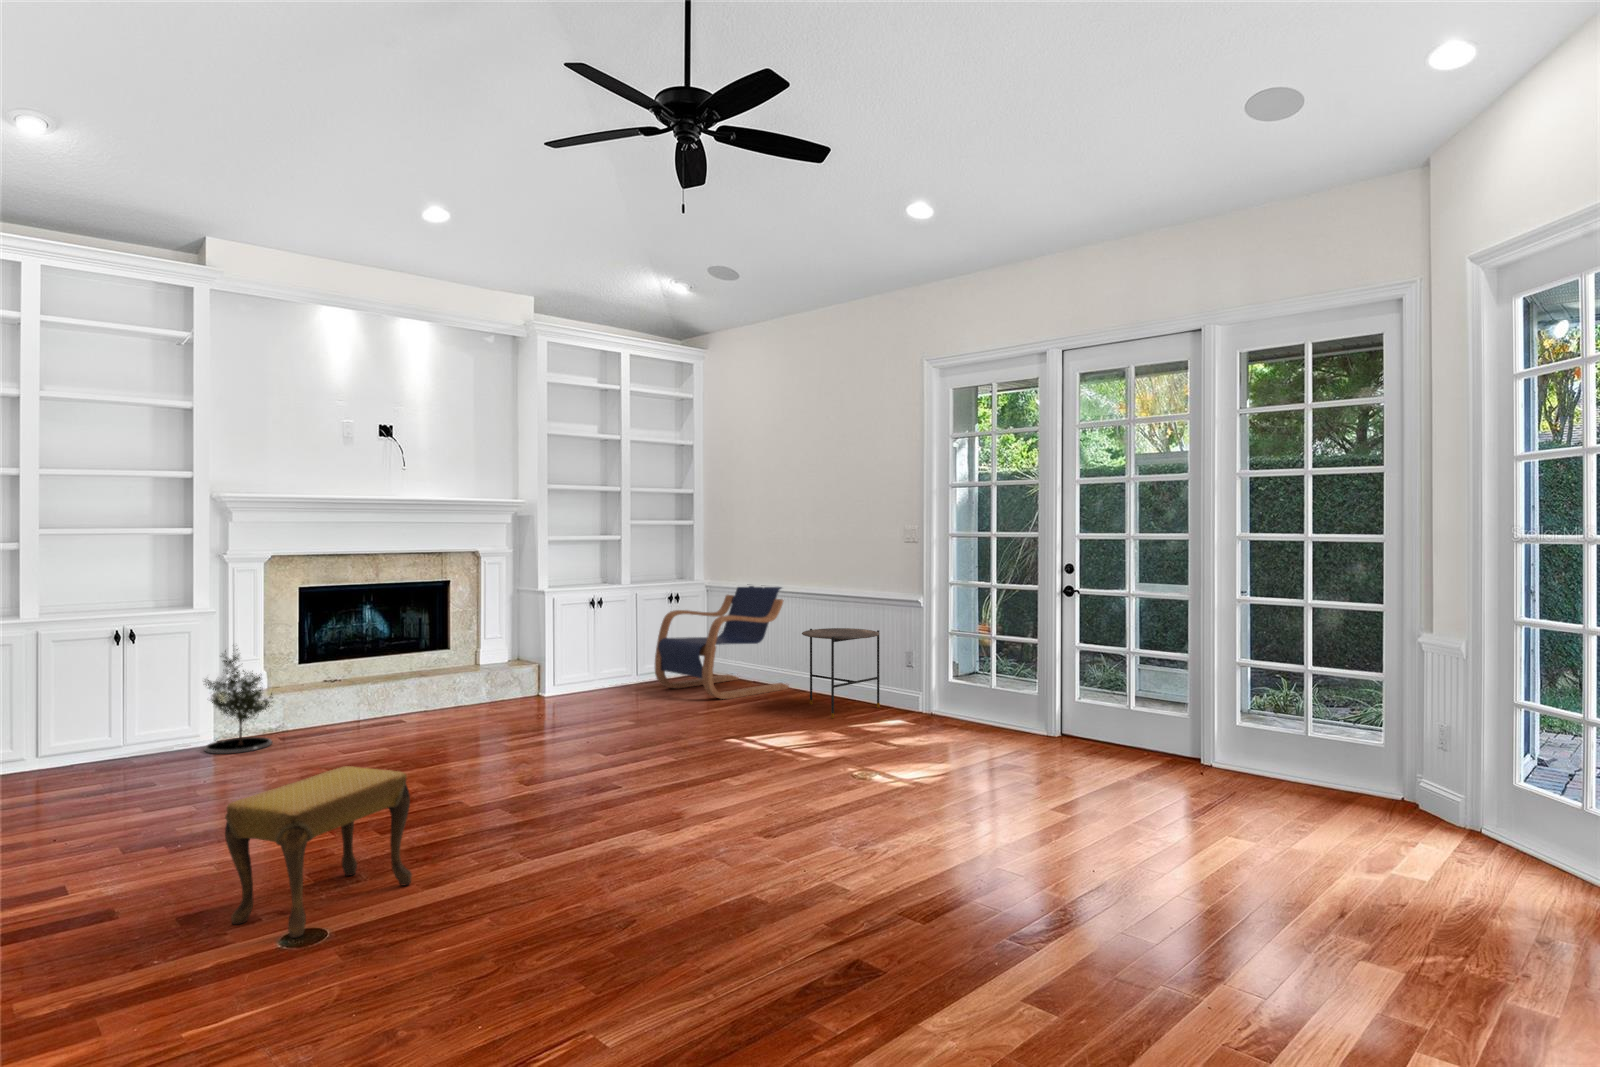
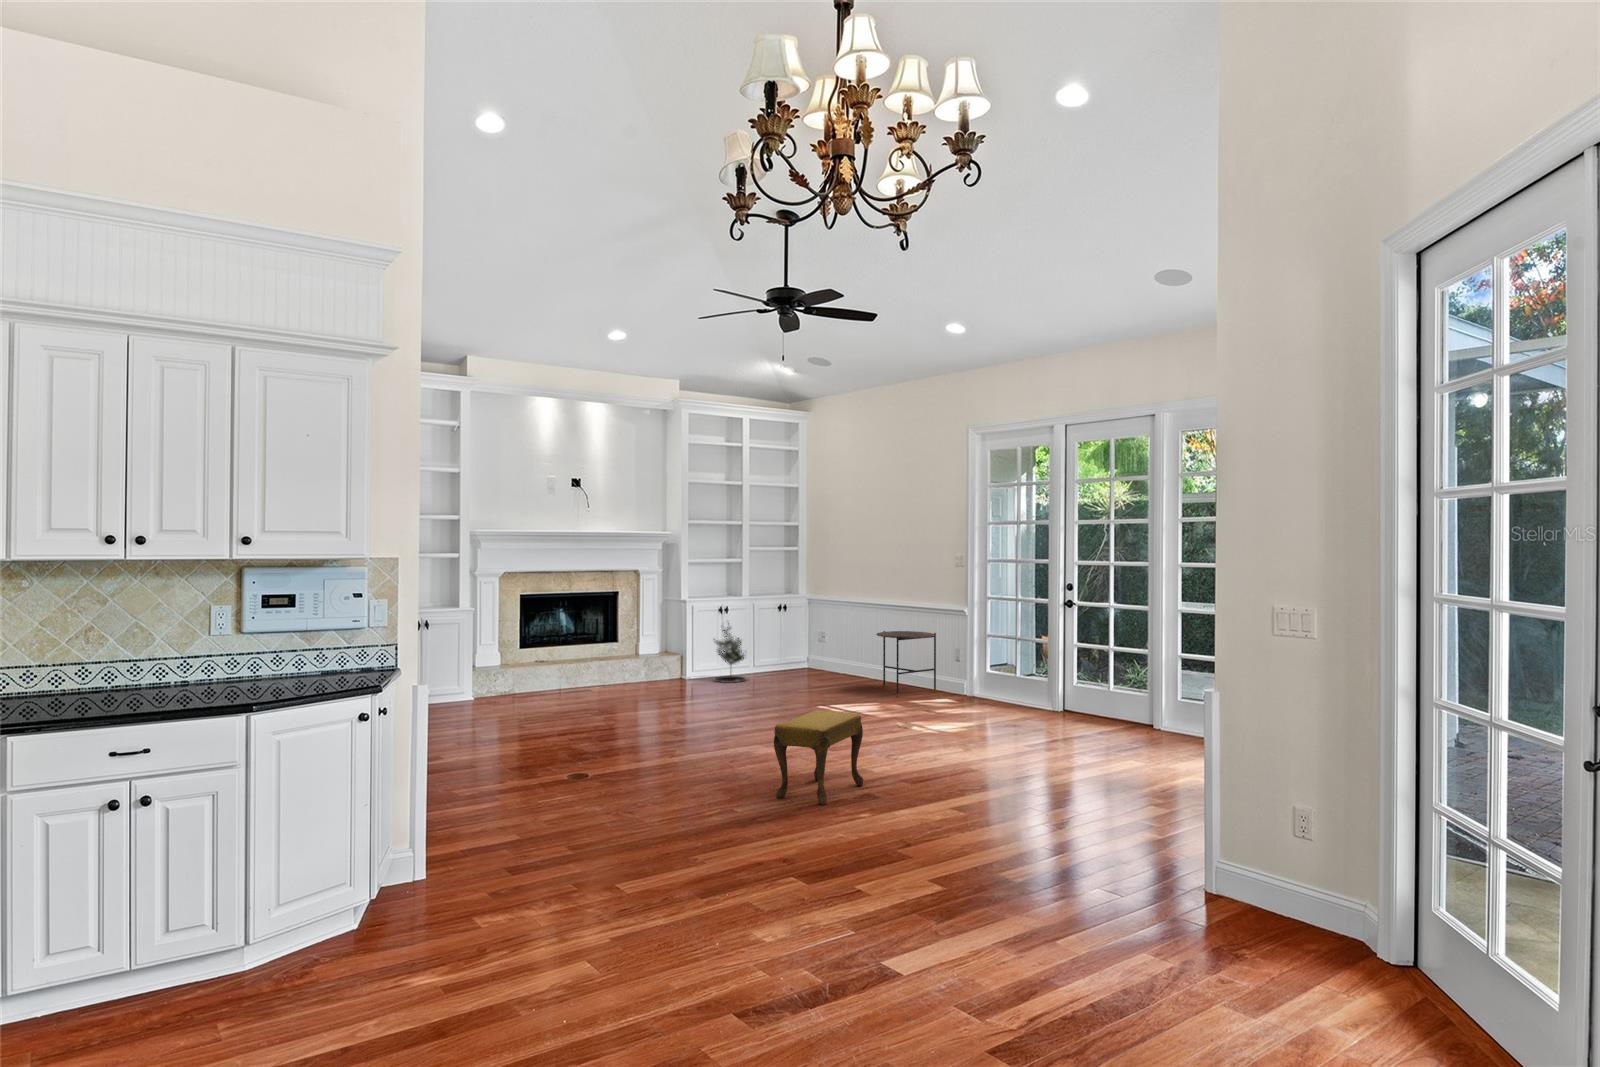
lounge chair: present [655,586,789,699] -> none [767,598,870,684]
potted tree: present [204,649,273,754] -> present [714,623,746,683]
footstool: present [225,766,412,938] -> present [774,710,863,805]

